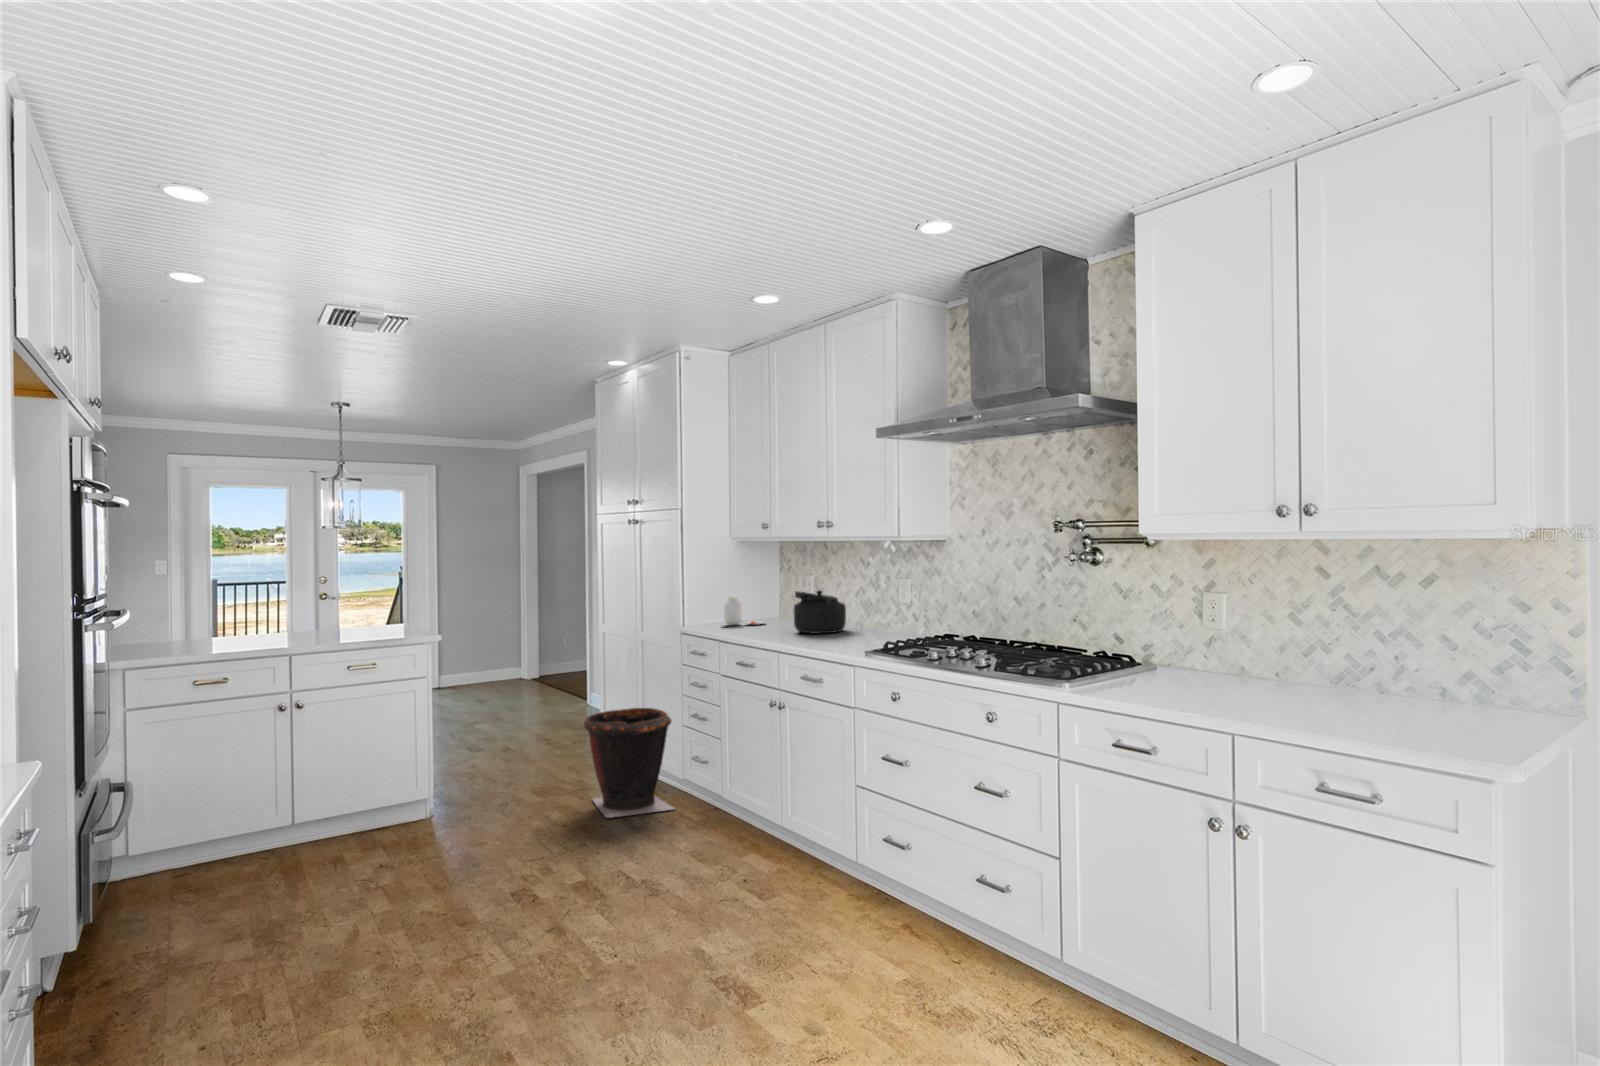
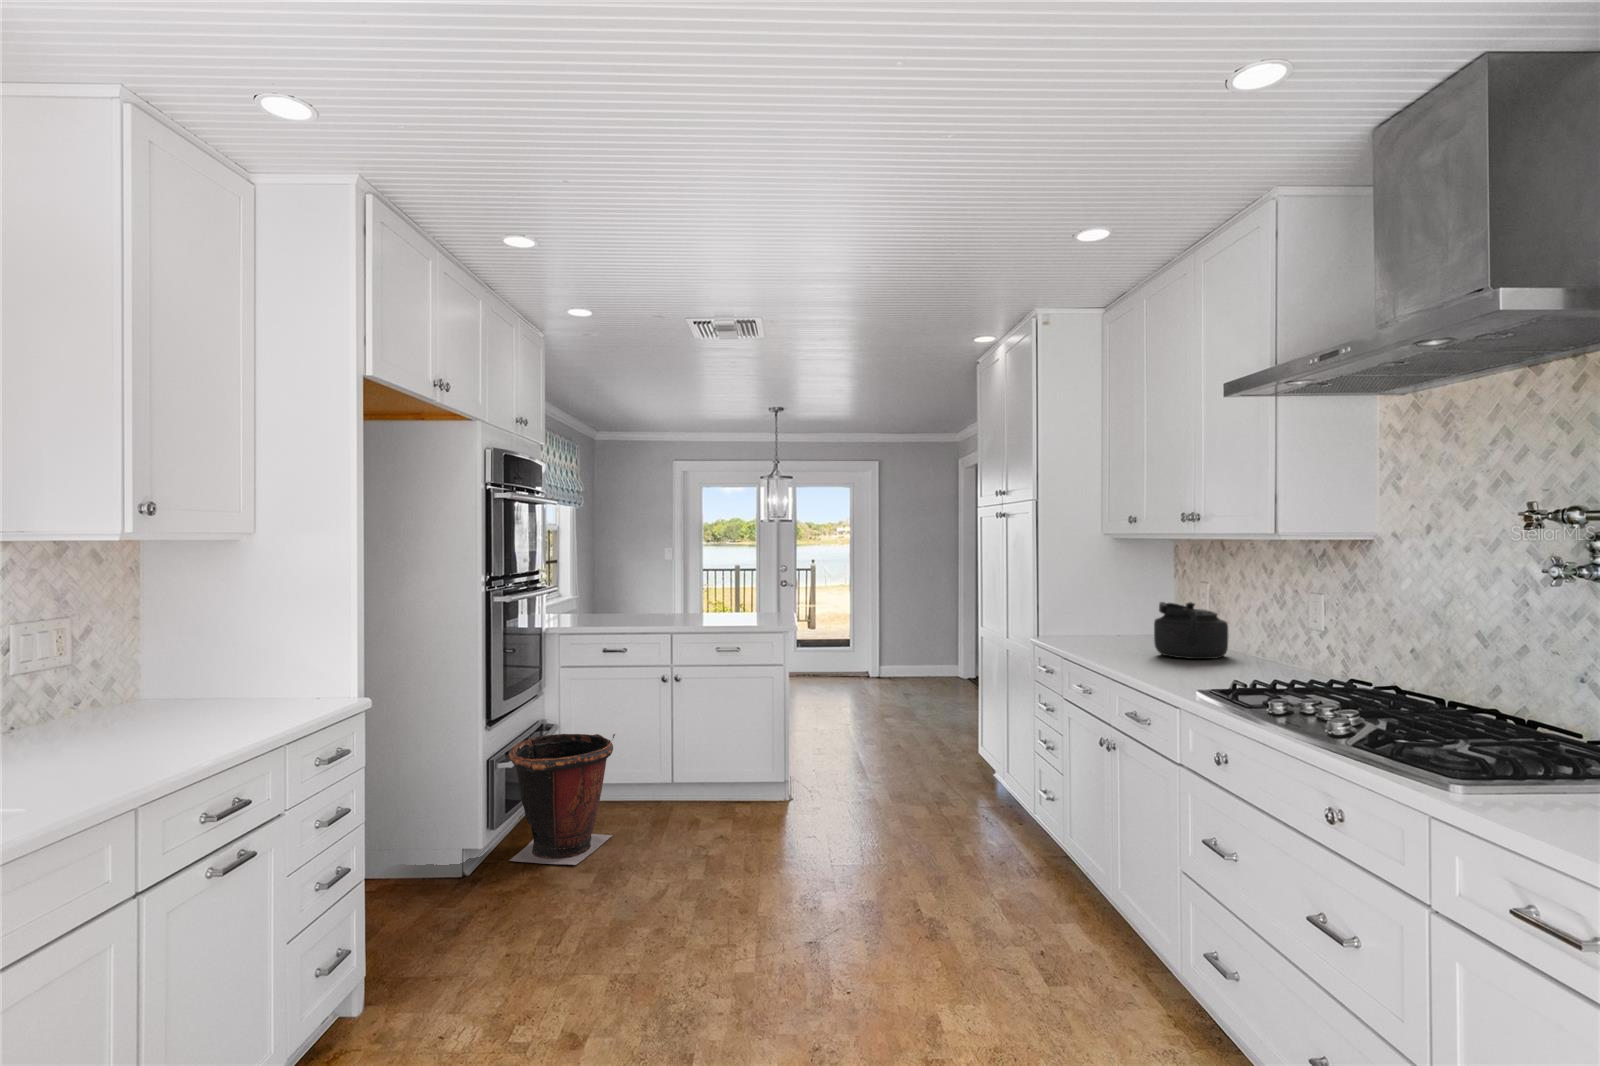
jar: present [724,597,764,625] -> none [1084,604,1143,640]
trash can: present [584,708,674,818] -> present [509,734,615,865]

